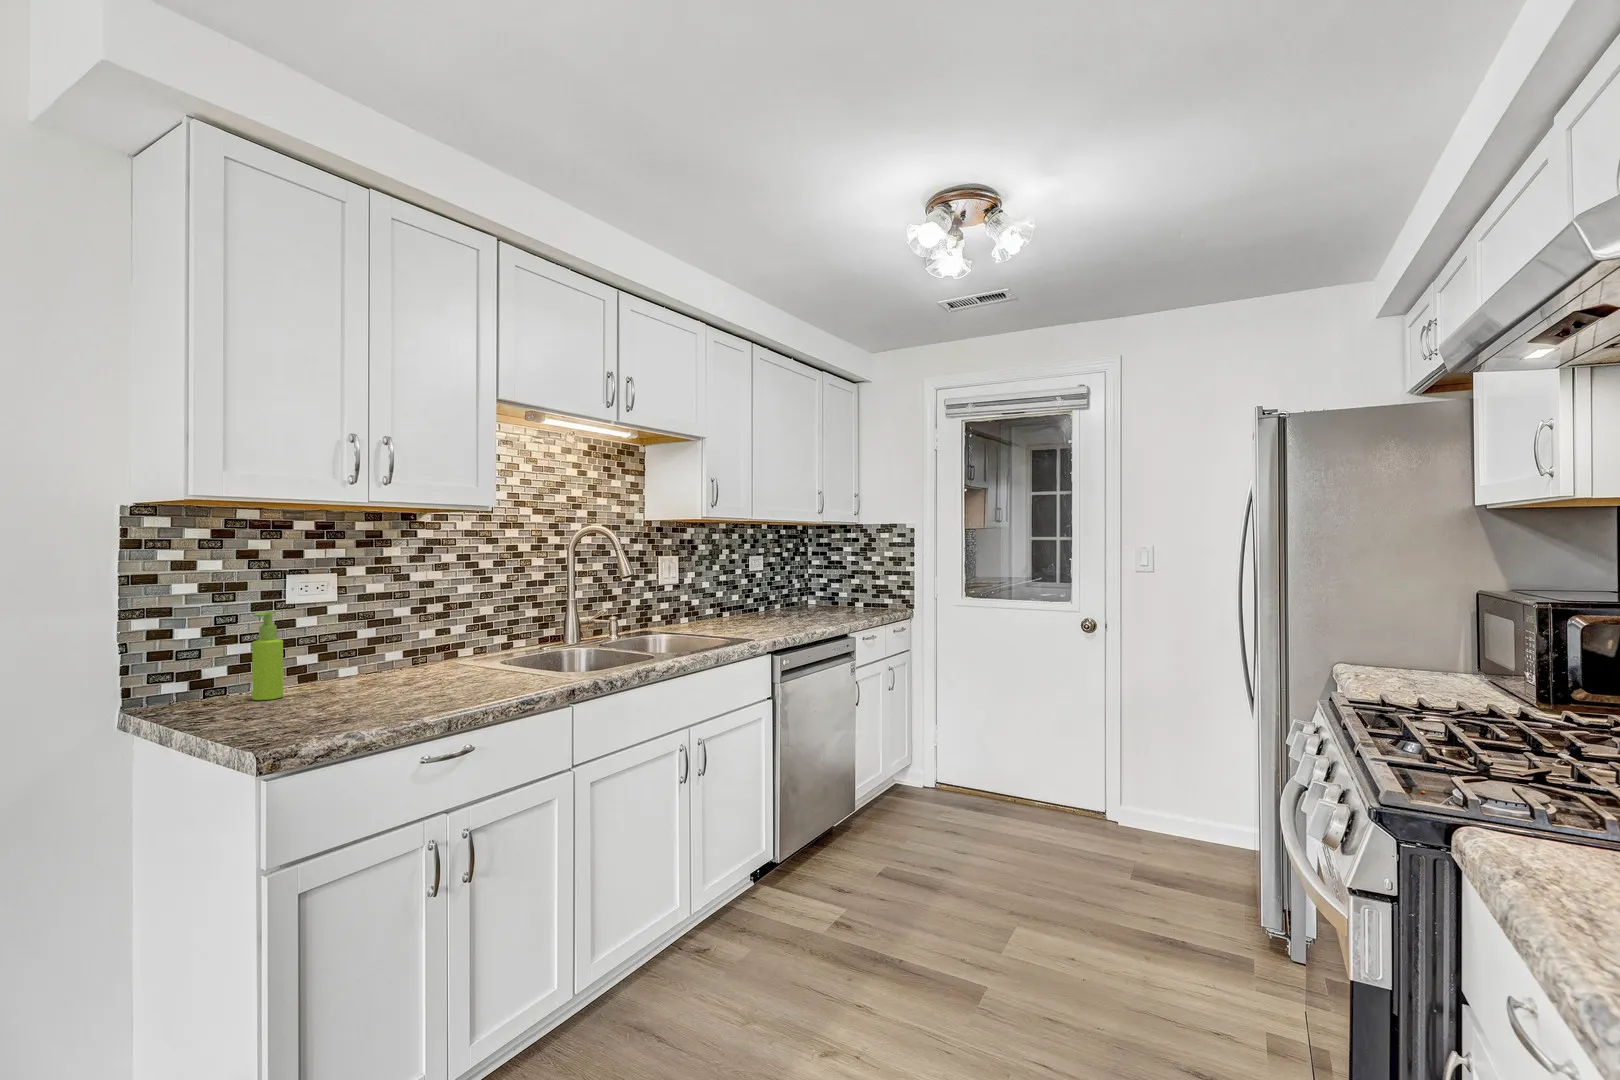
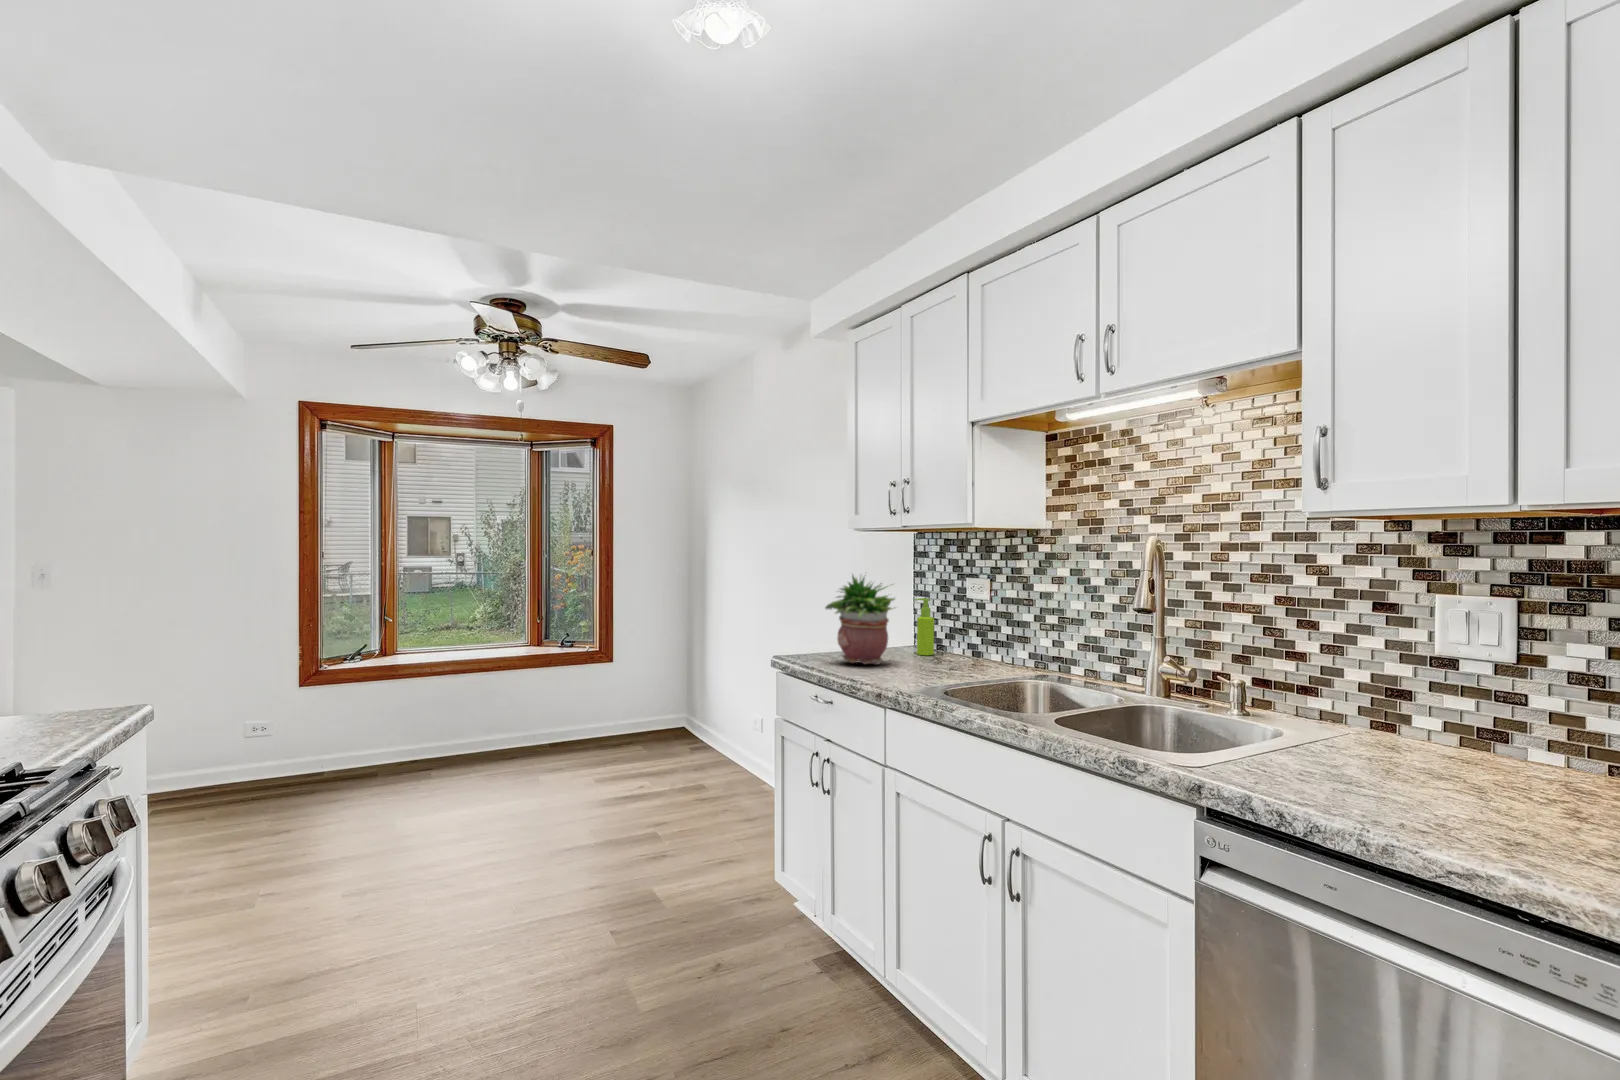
potted plant: none [358,568,478,701] -> present [825,575,895,665]

